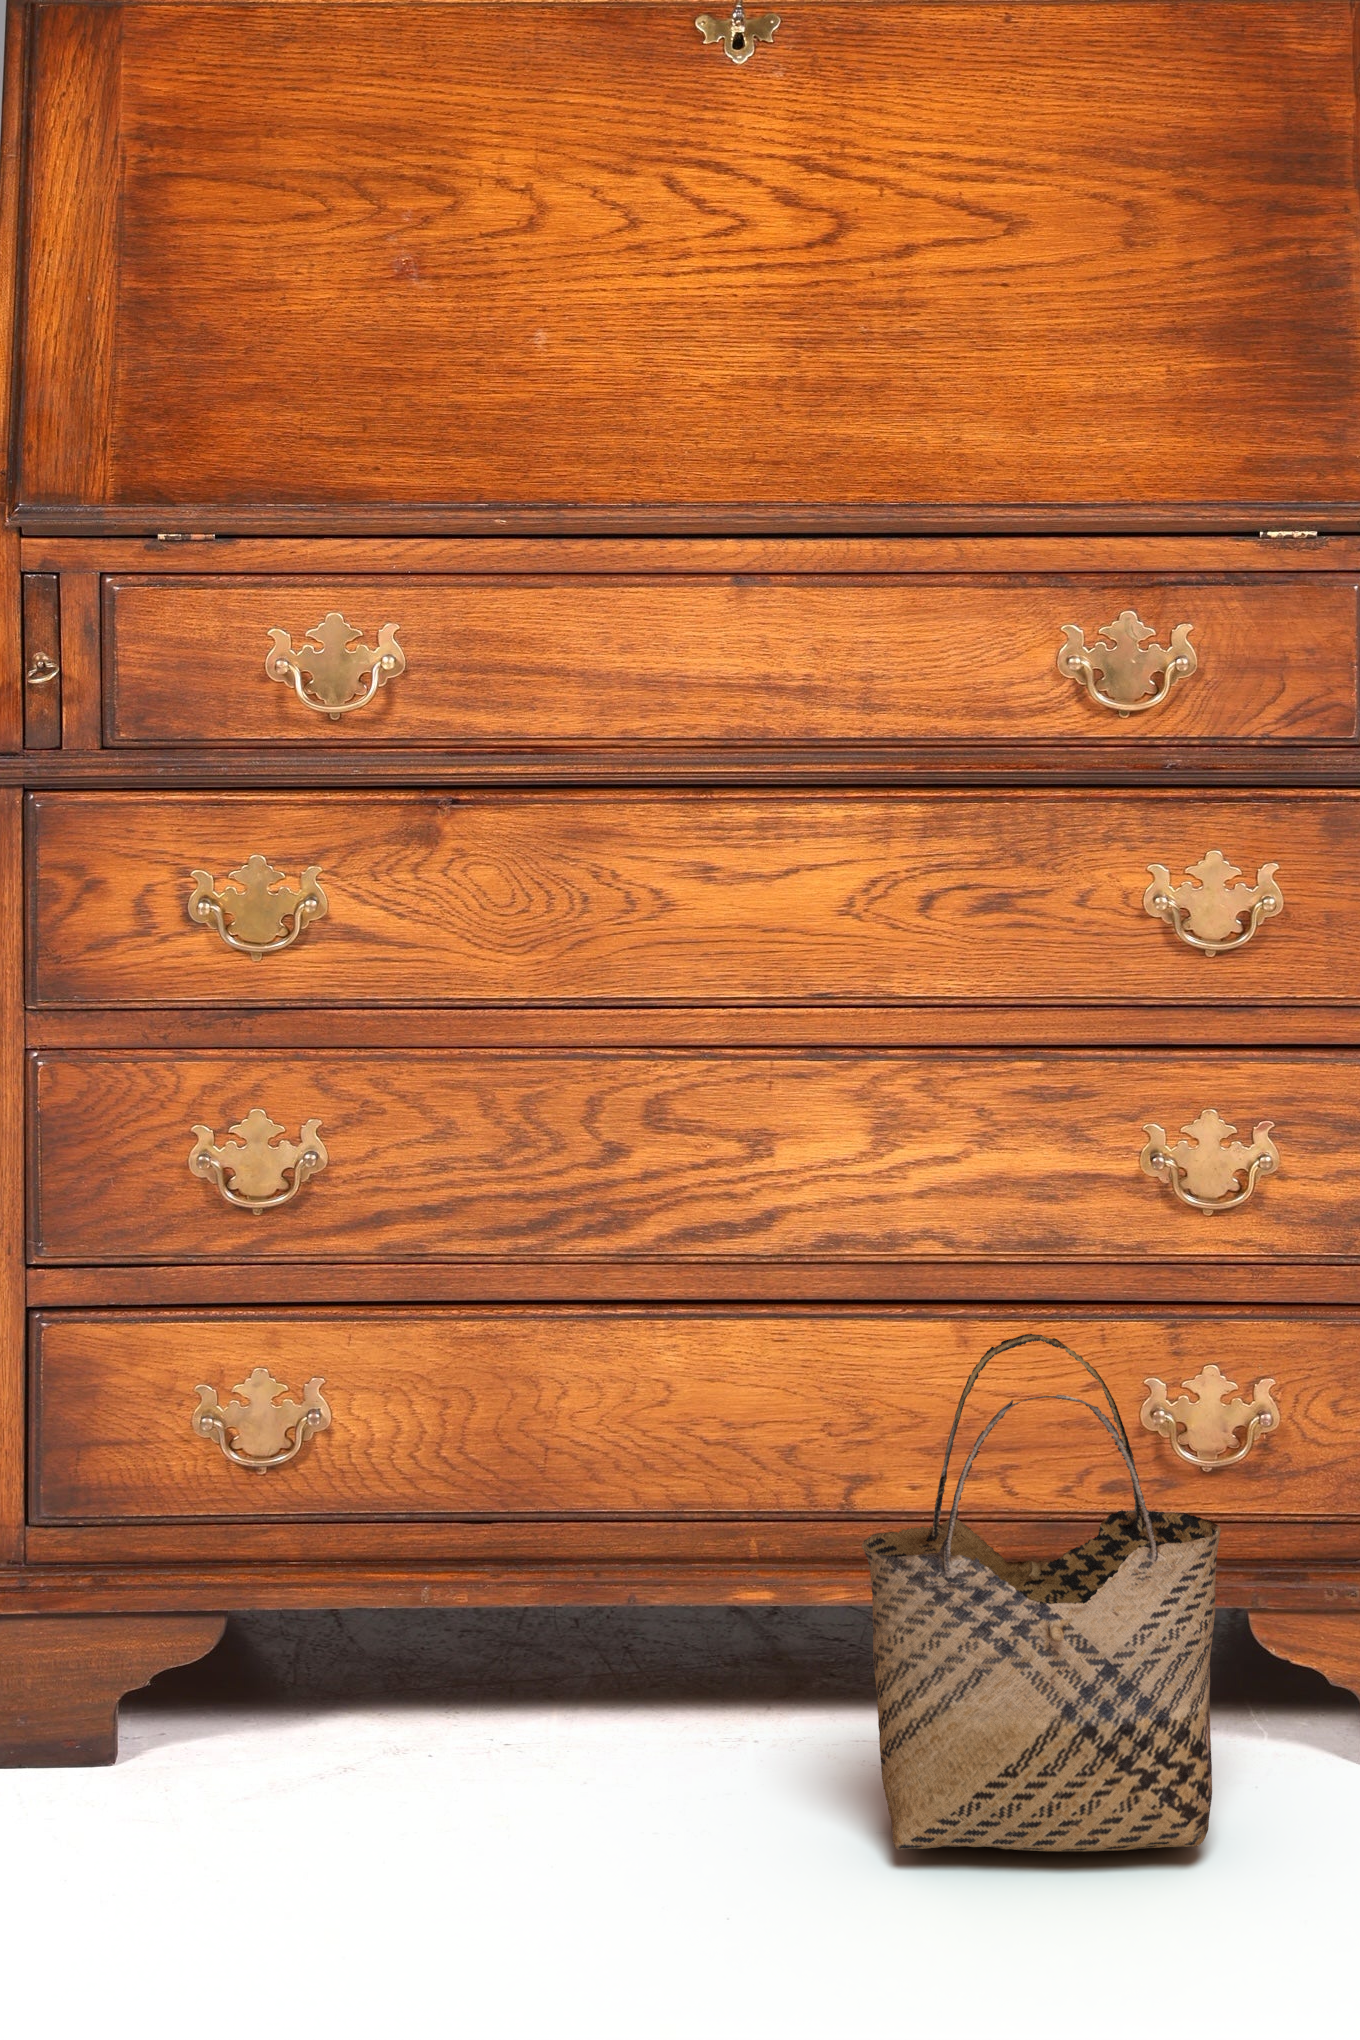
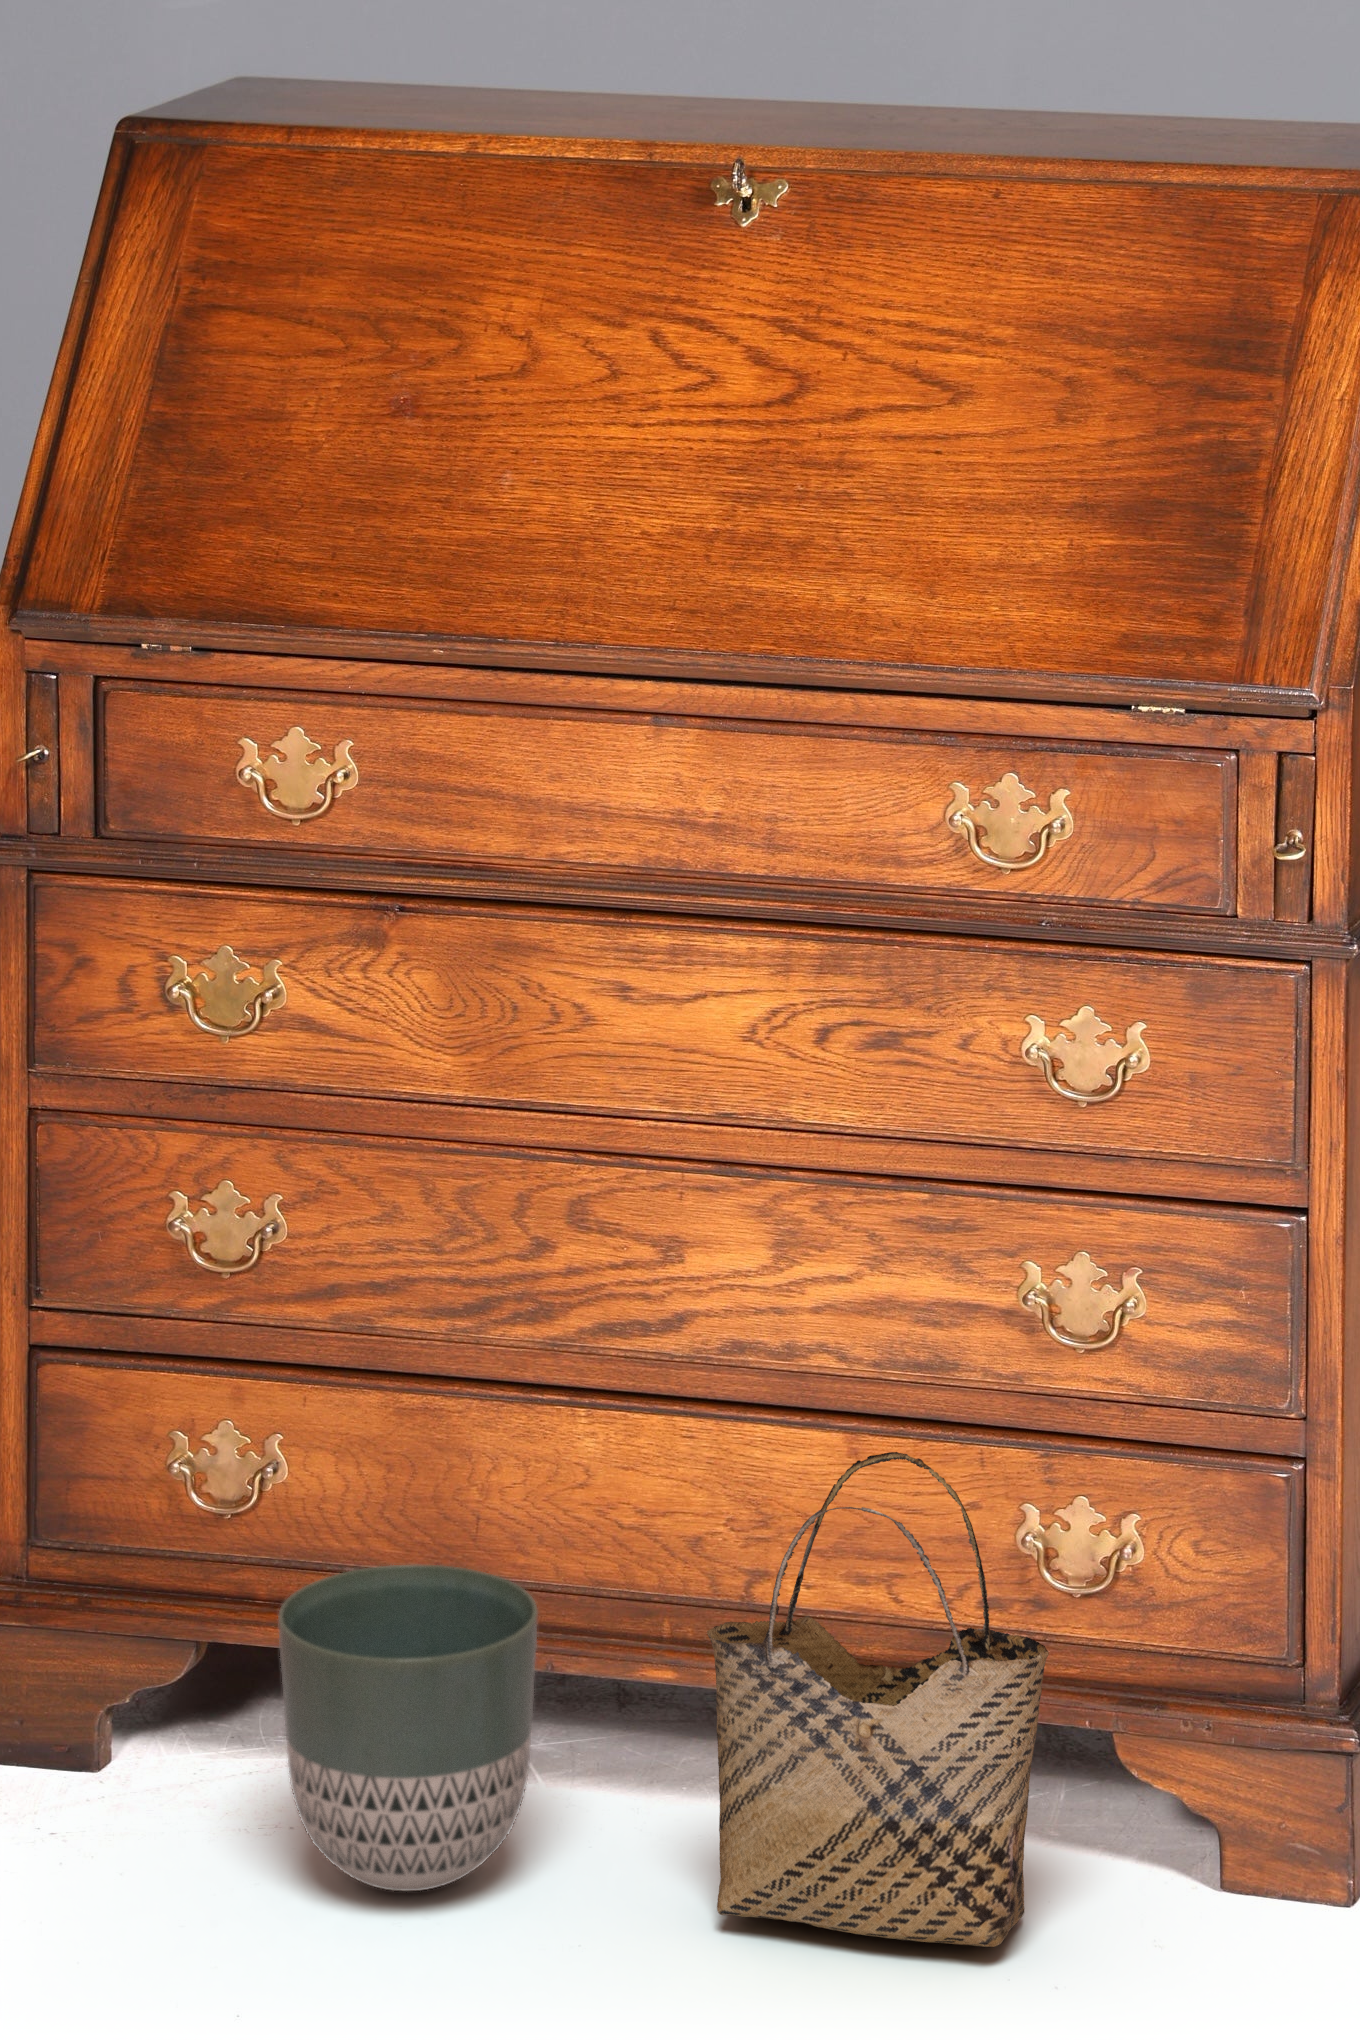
planter: none [387,1508,668,1870] -> present [278,1564,538,1891]

